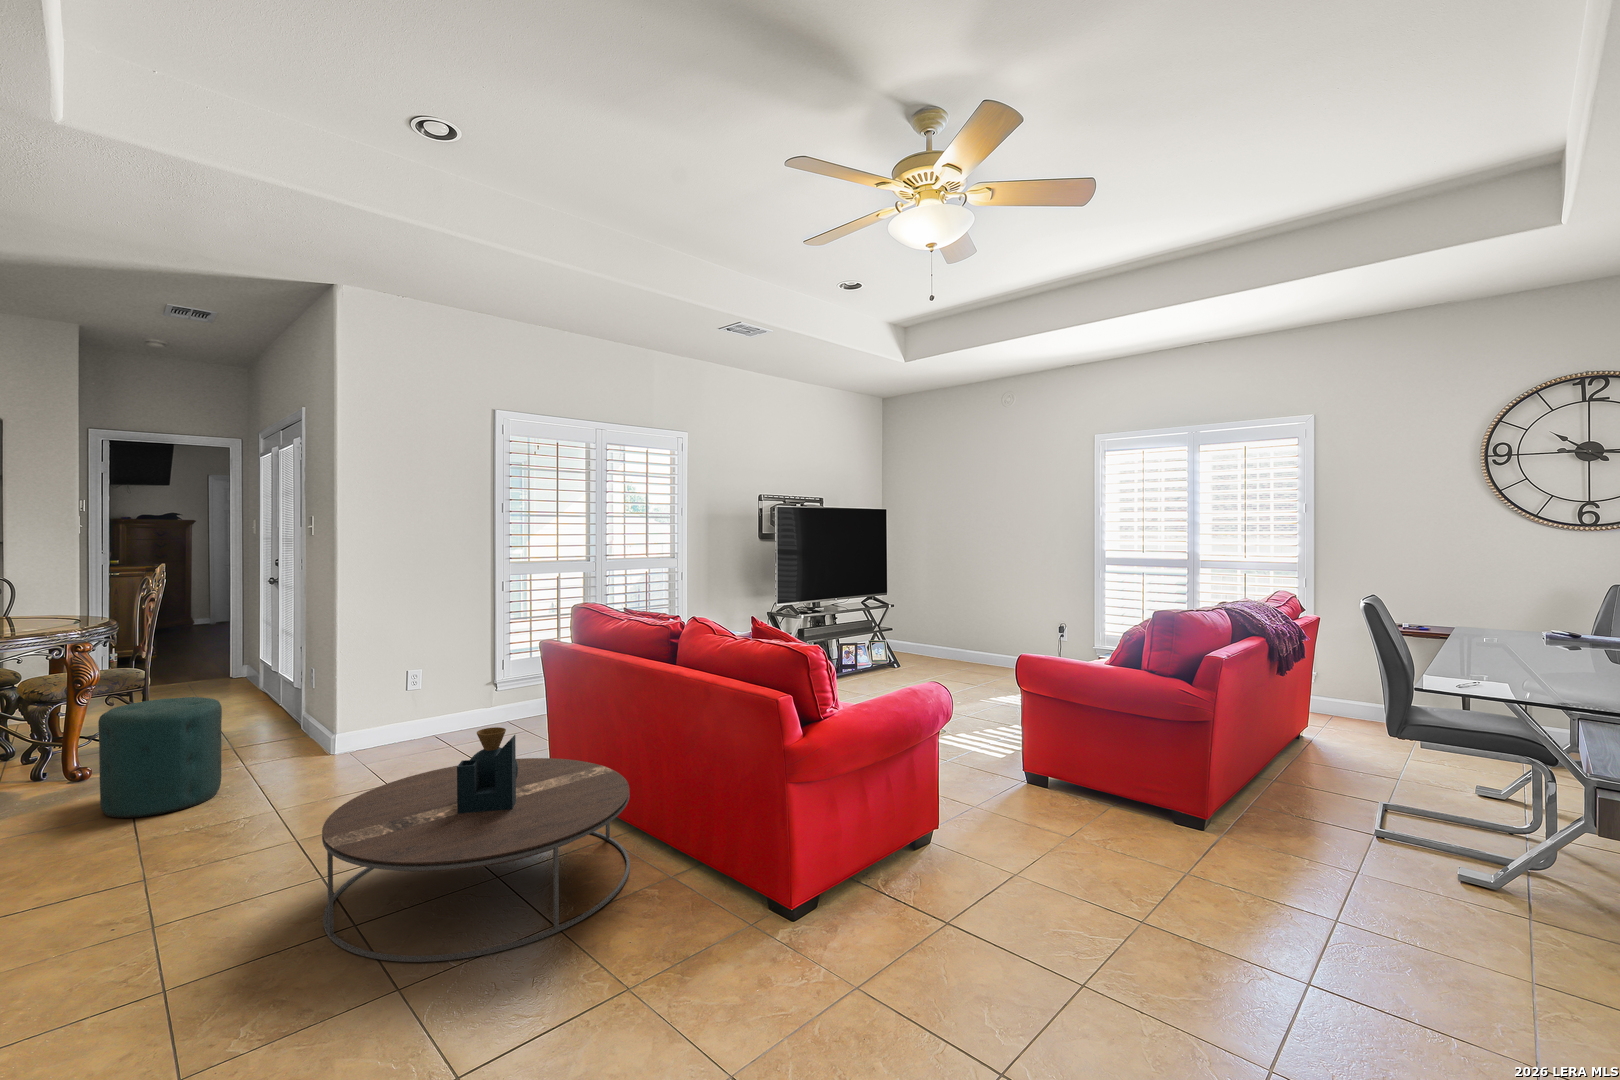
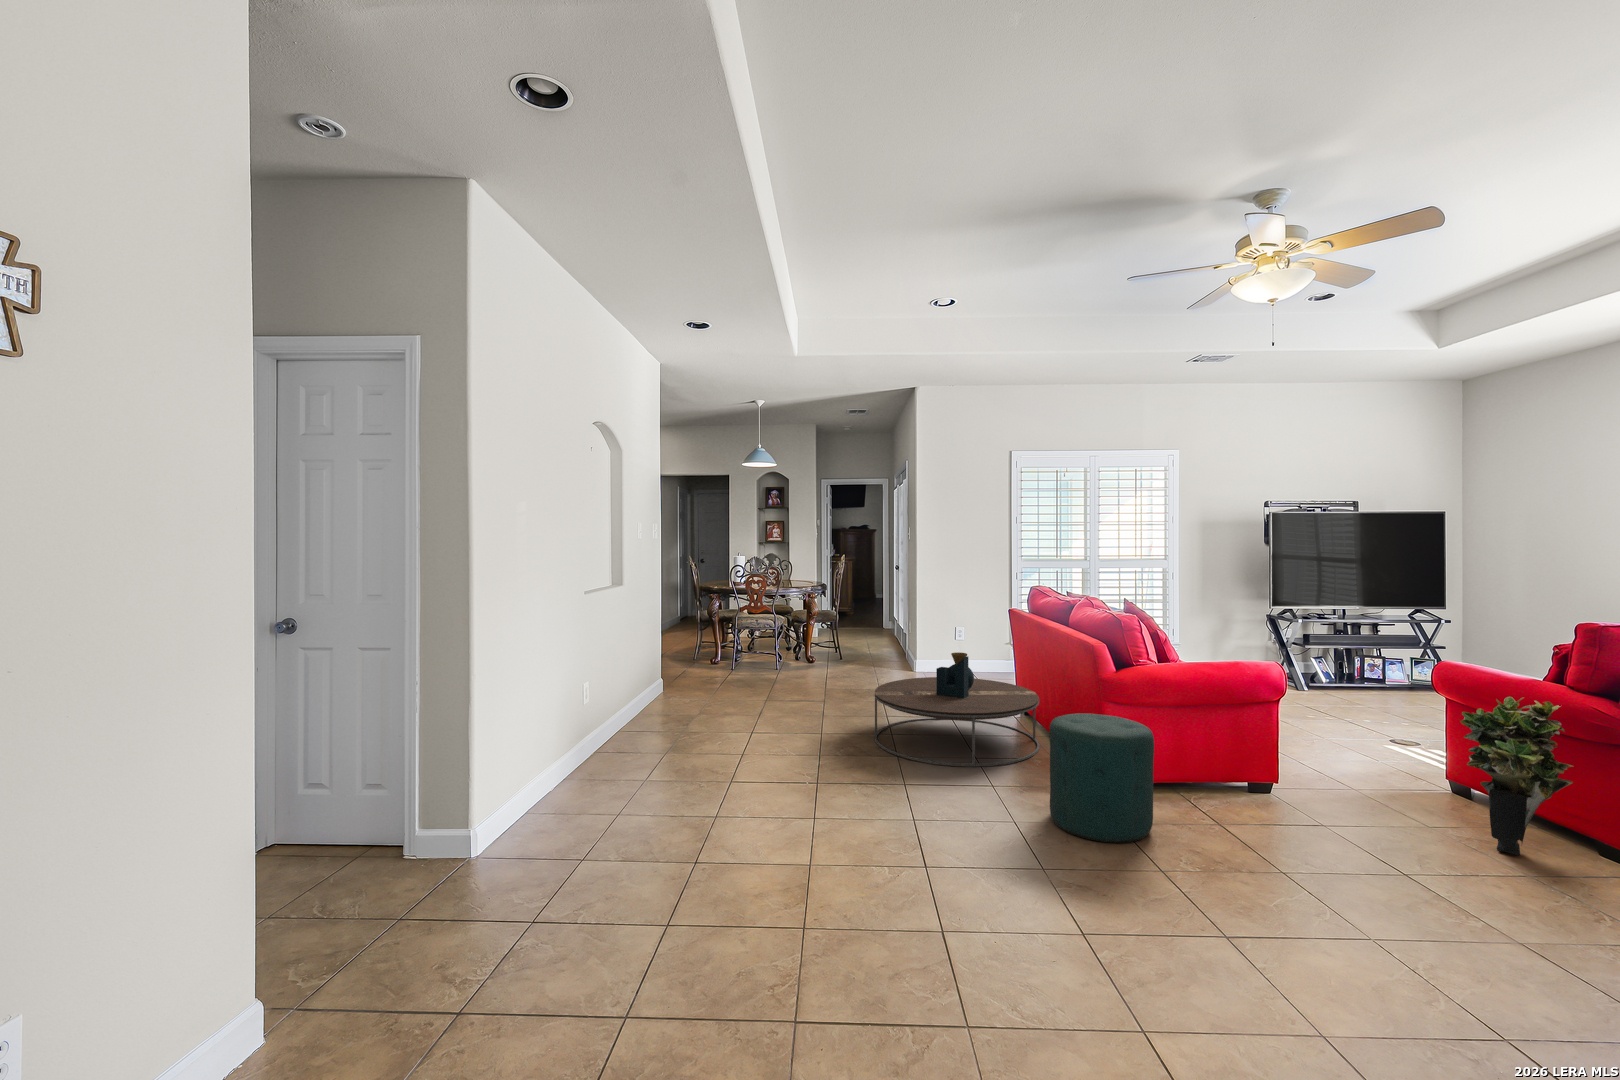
potted plant: none [1076,686,1169,846] -> present [1460,697,1573,856]
ottoman: present [98,697,222,818] -> present [1049,713,1154,843]

